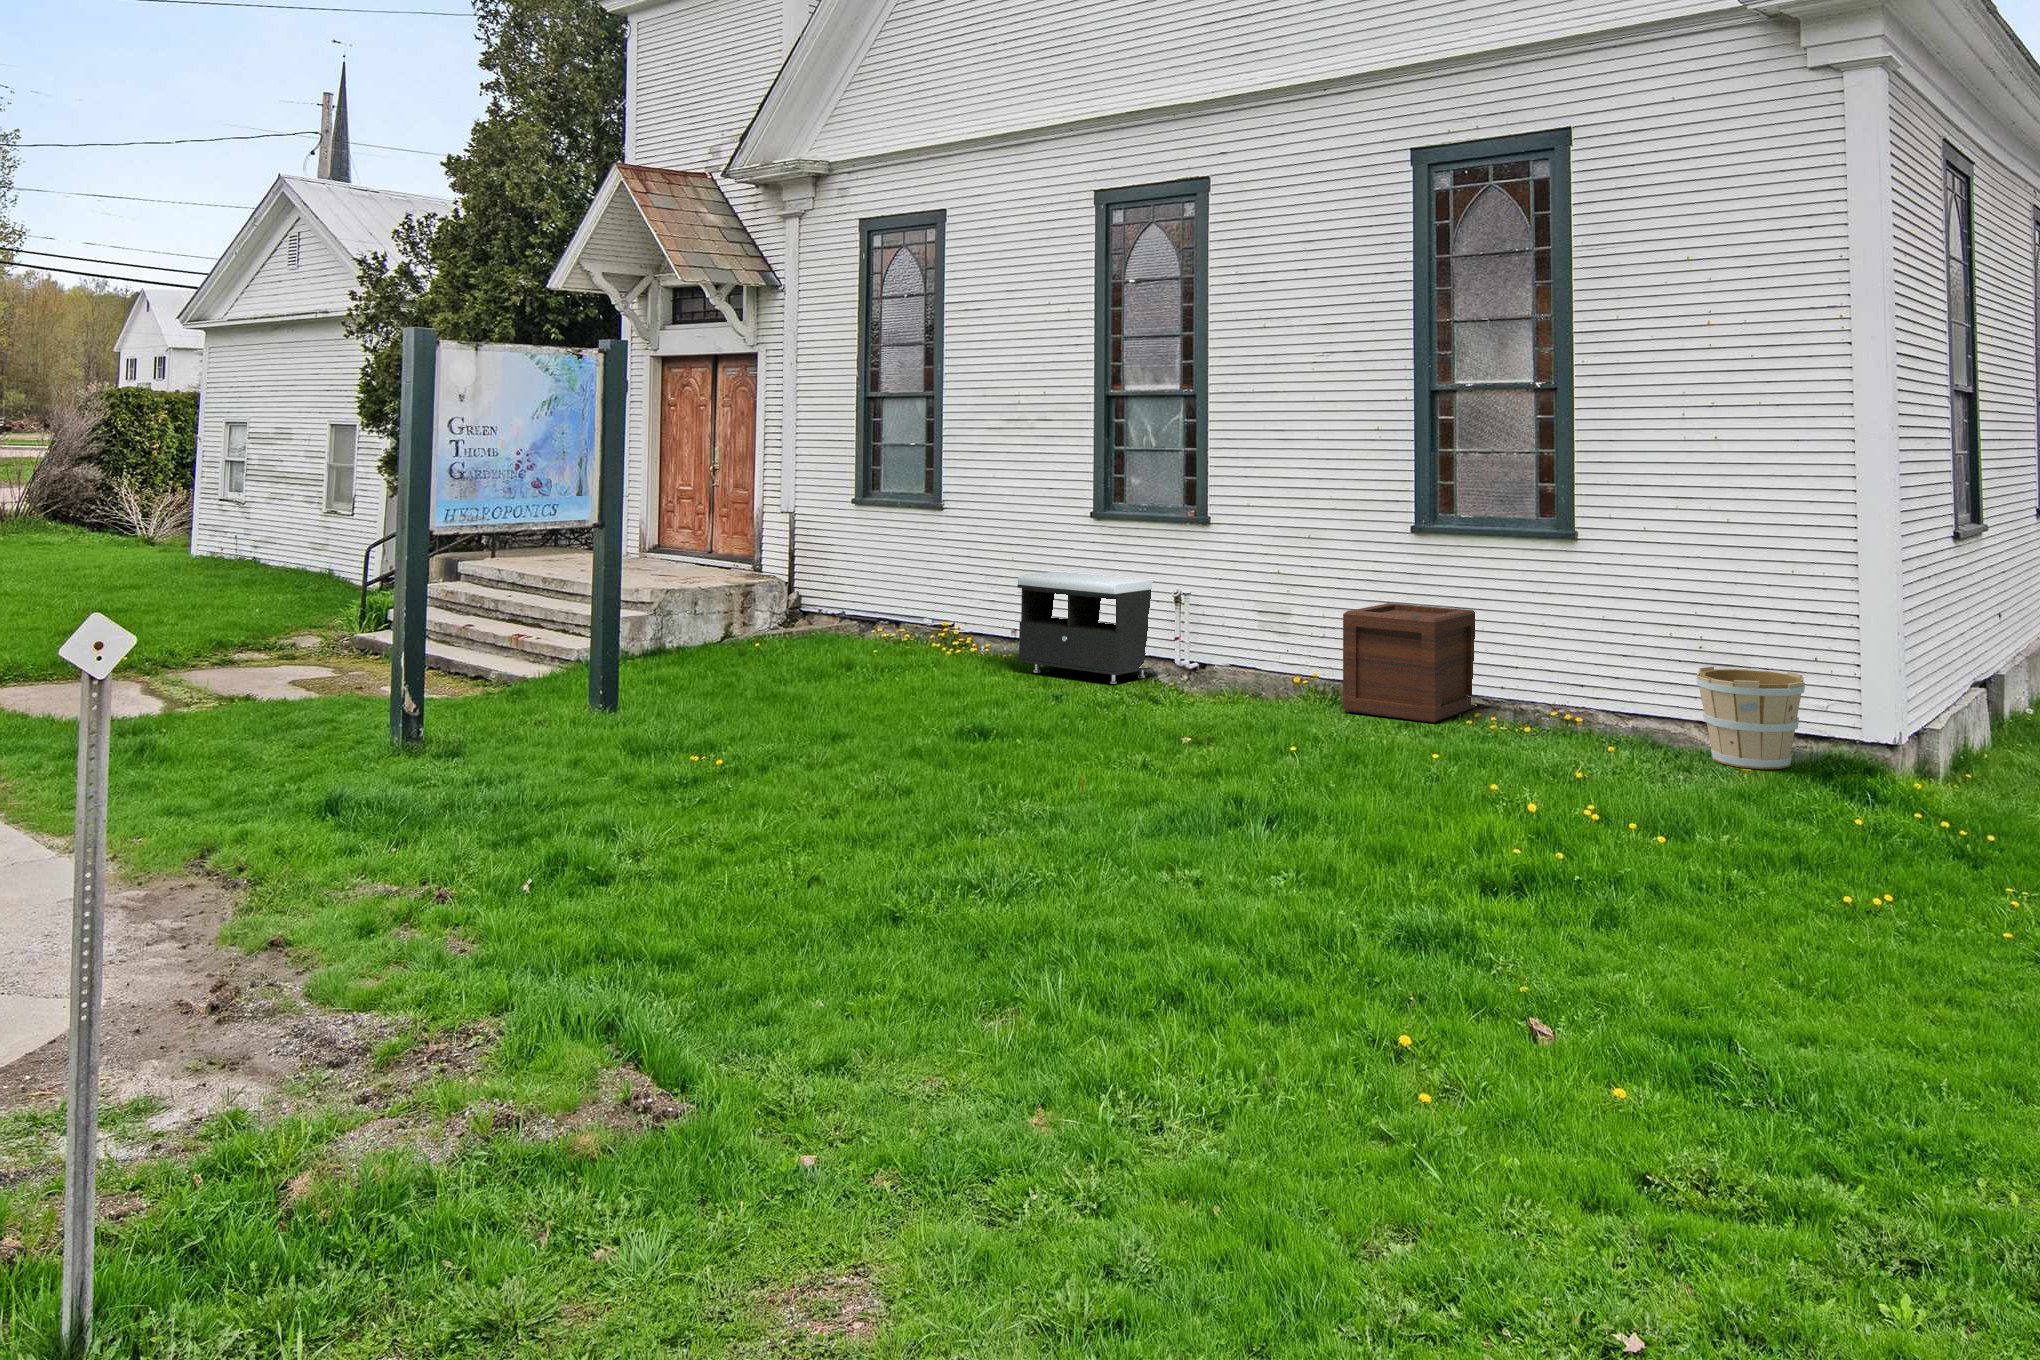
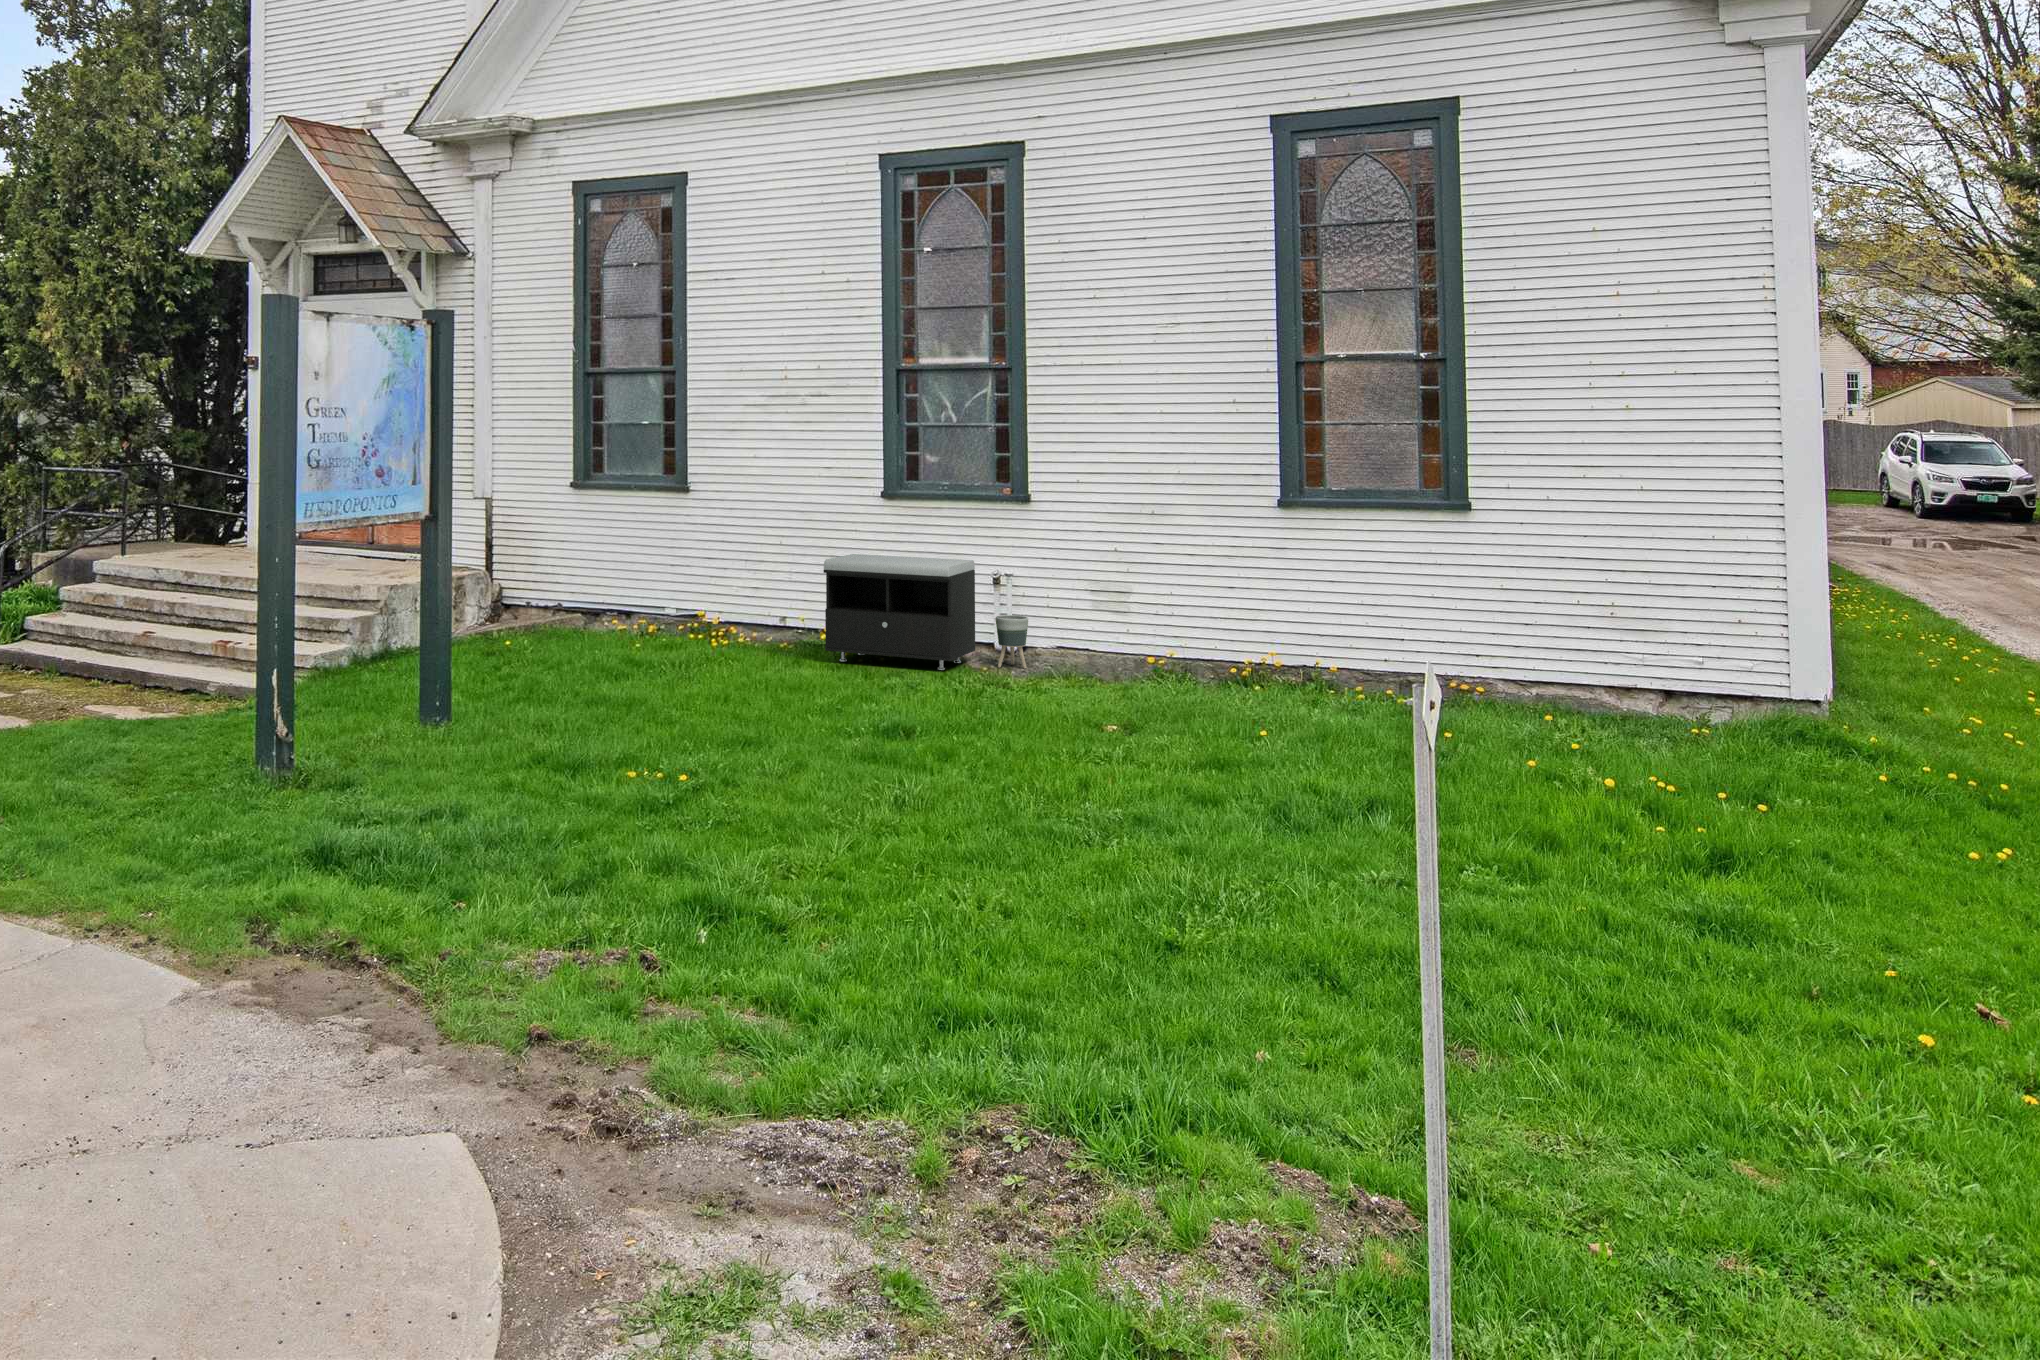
wooden crate: present [1343,603,1476,723] -> none [1240,578,1359,697]
planter: none [1169,633,1200,685] -> present [996,615,1028,669]
wooden bucket: present [1696,667,1805,769] -> none [1630,631,1750,729]

